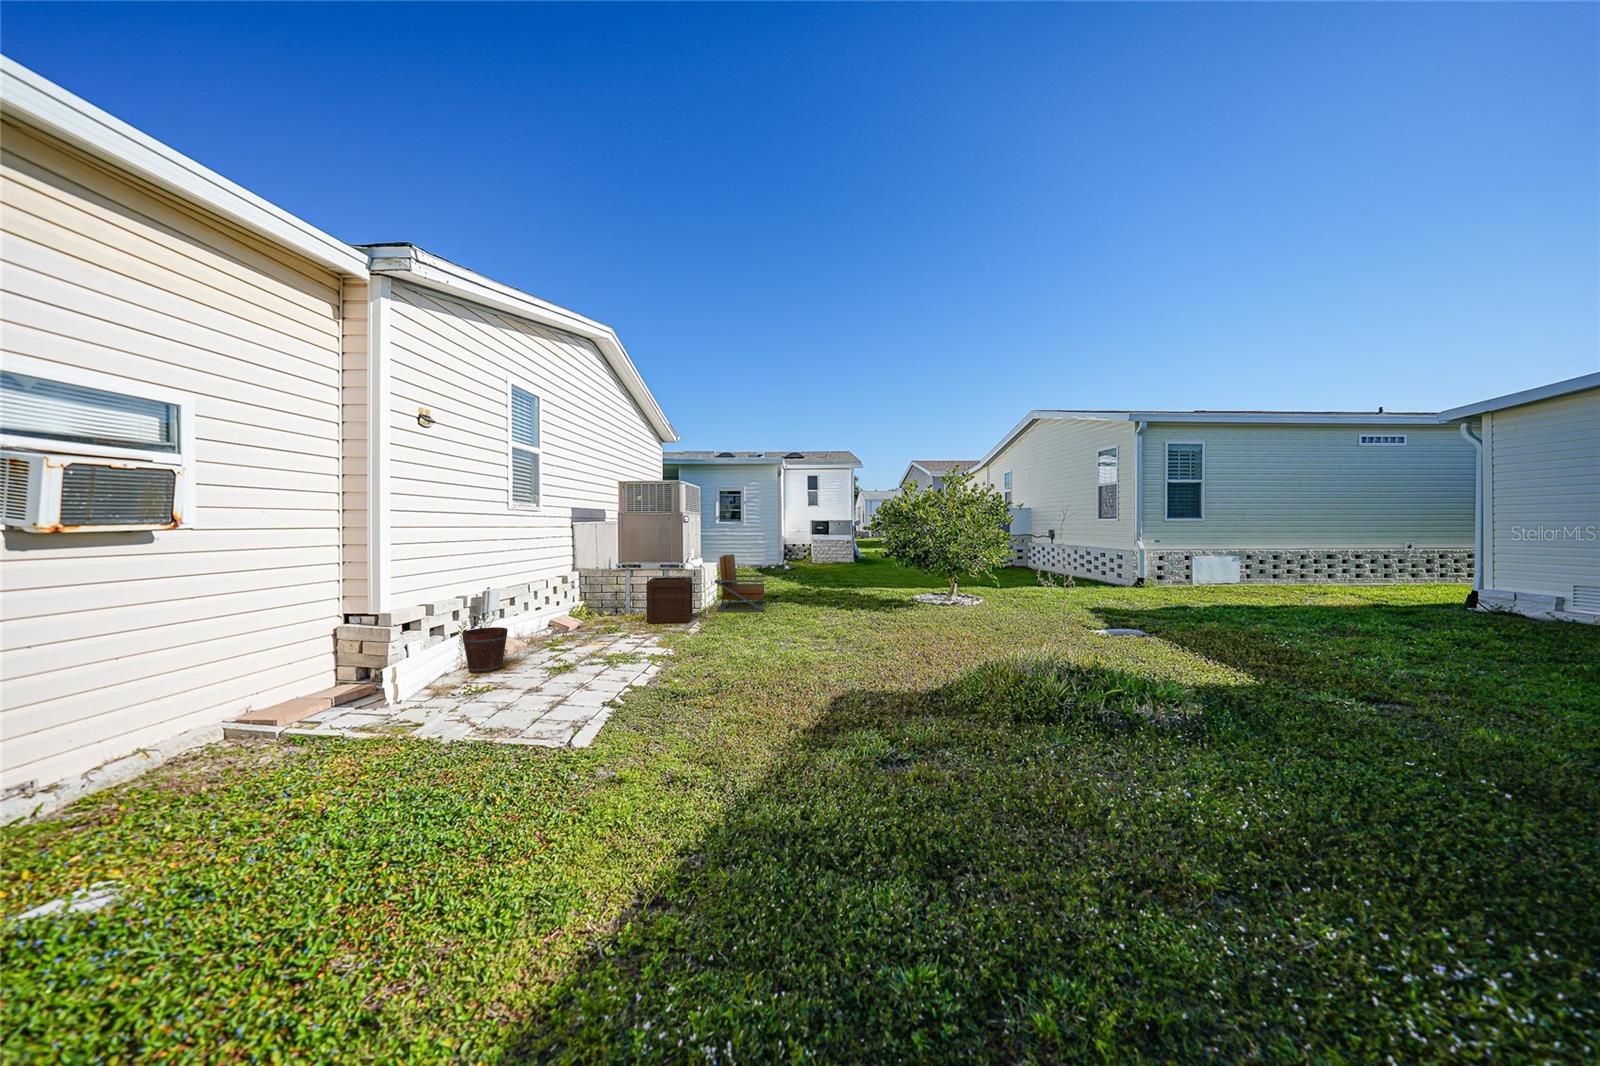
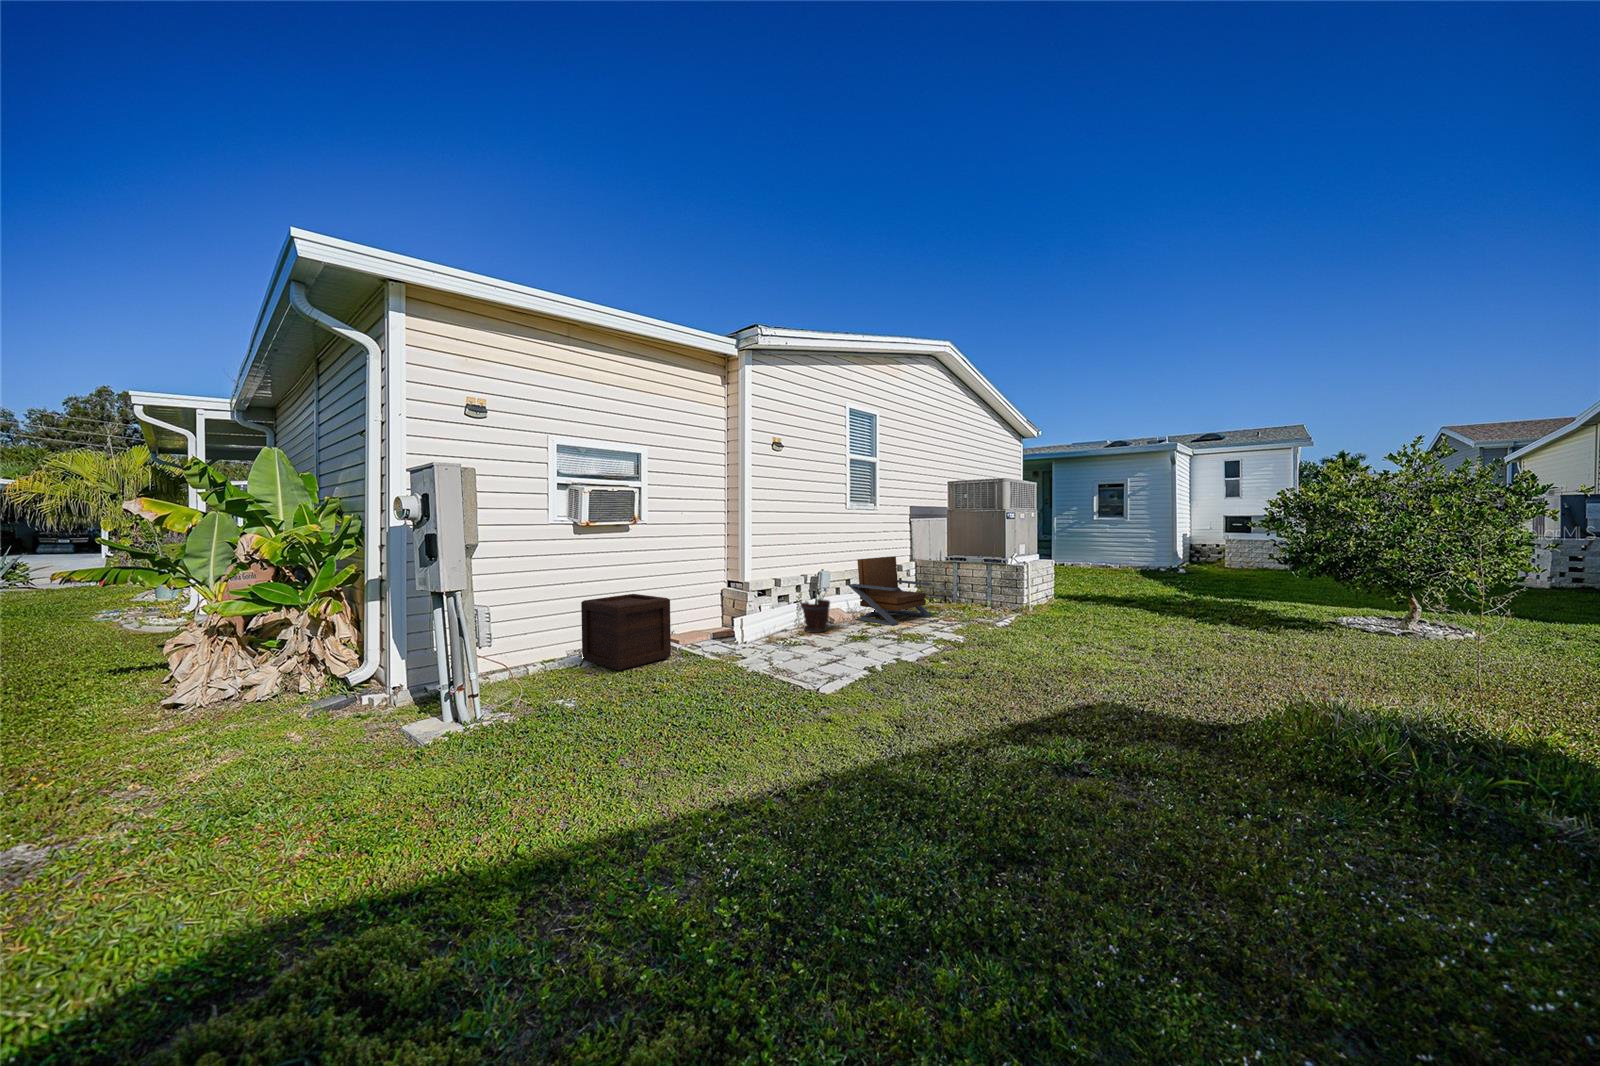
lounge chair: present [714,554,766,612] -> present [849,557,932,626]
wooden crate: present [646,577,693,624] -> present [581,594,671,671]

